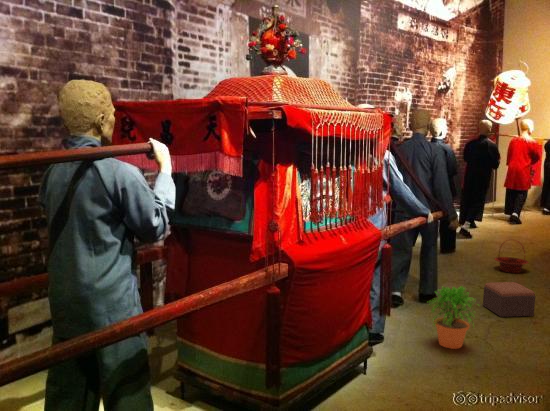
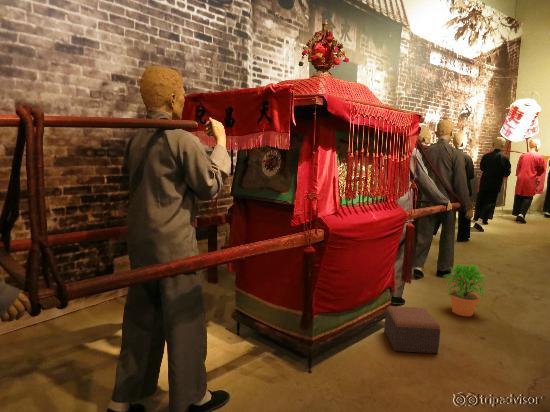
basket: present [495,242,528,273] -> none [503,233,534,261]
footstool: present [483,282,535,317] -> present [384,306,440,353]

